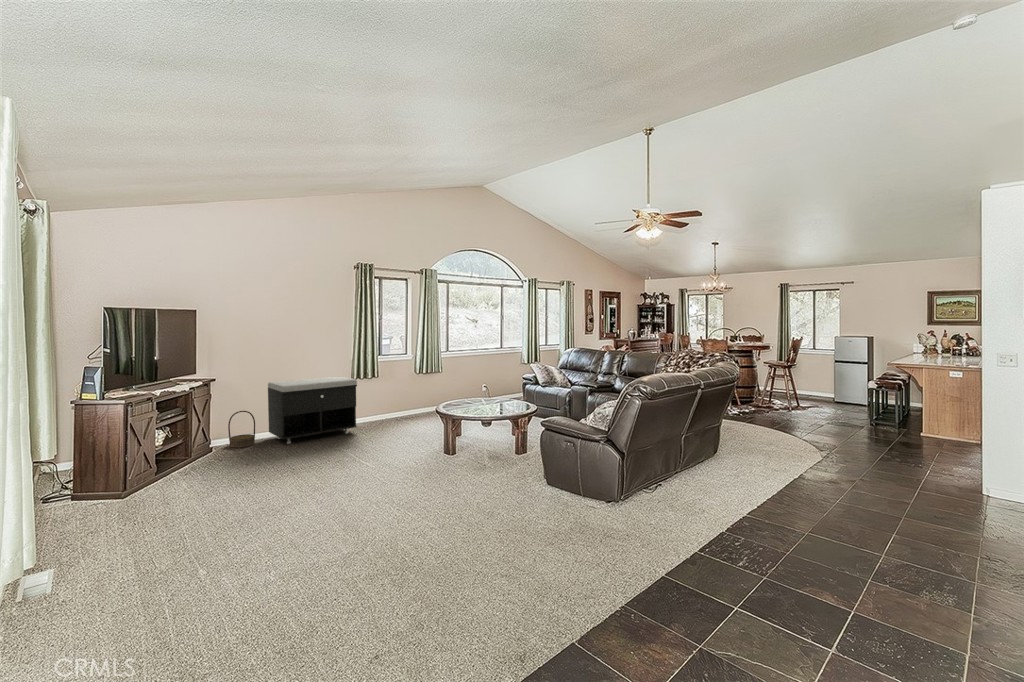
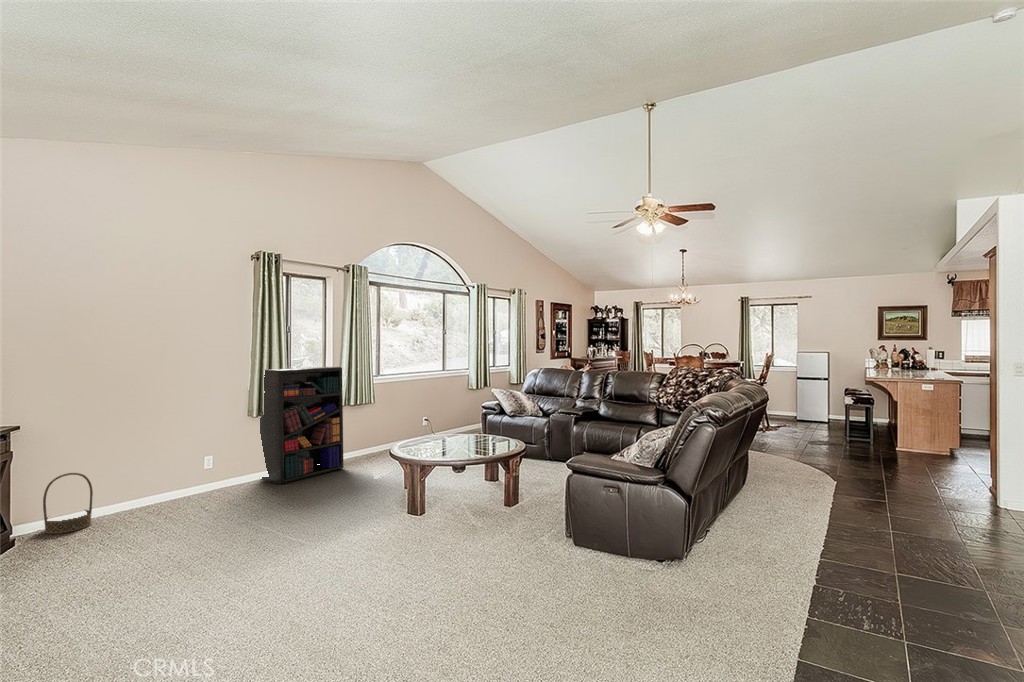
bookshelf: none [358,345,416,427] -> present [260,367,344,484]
storage bench: present [268,376,357,444] -> none [116,413,261,520]

